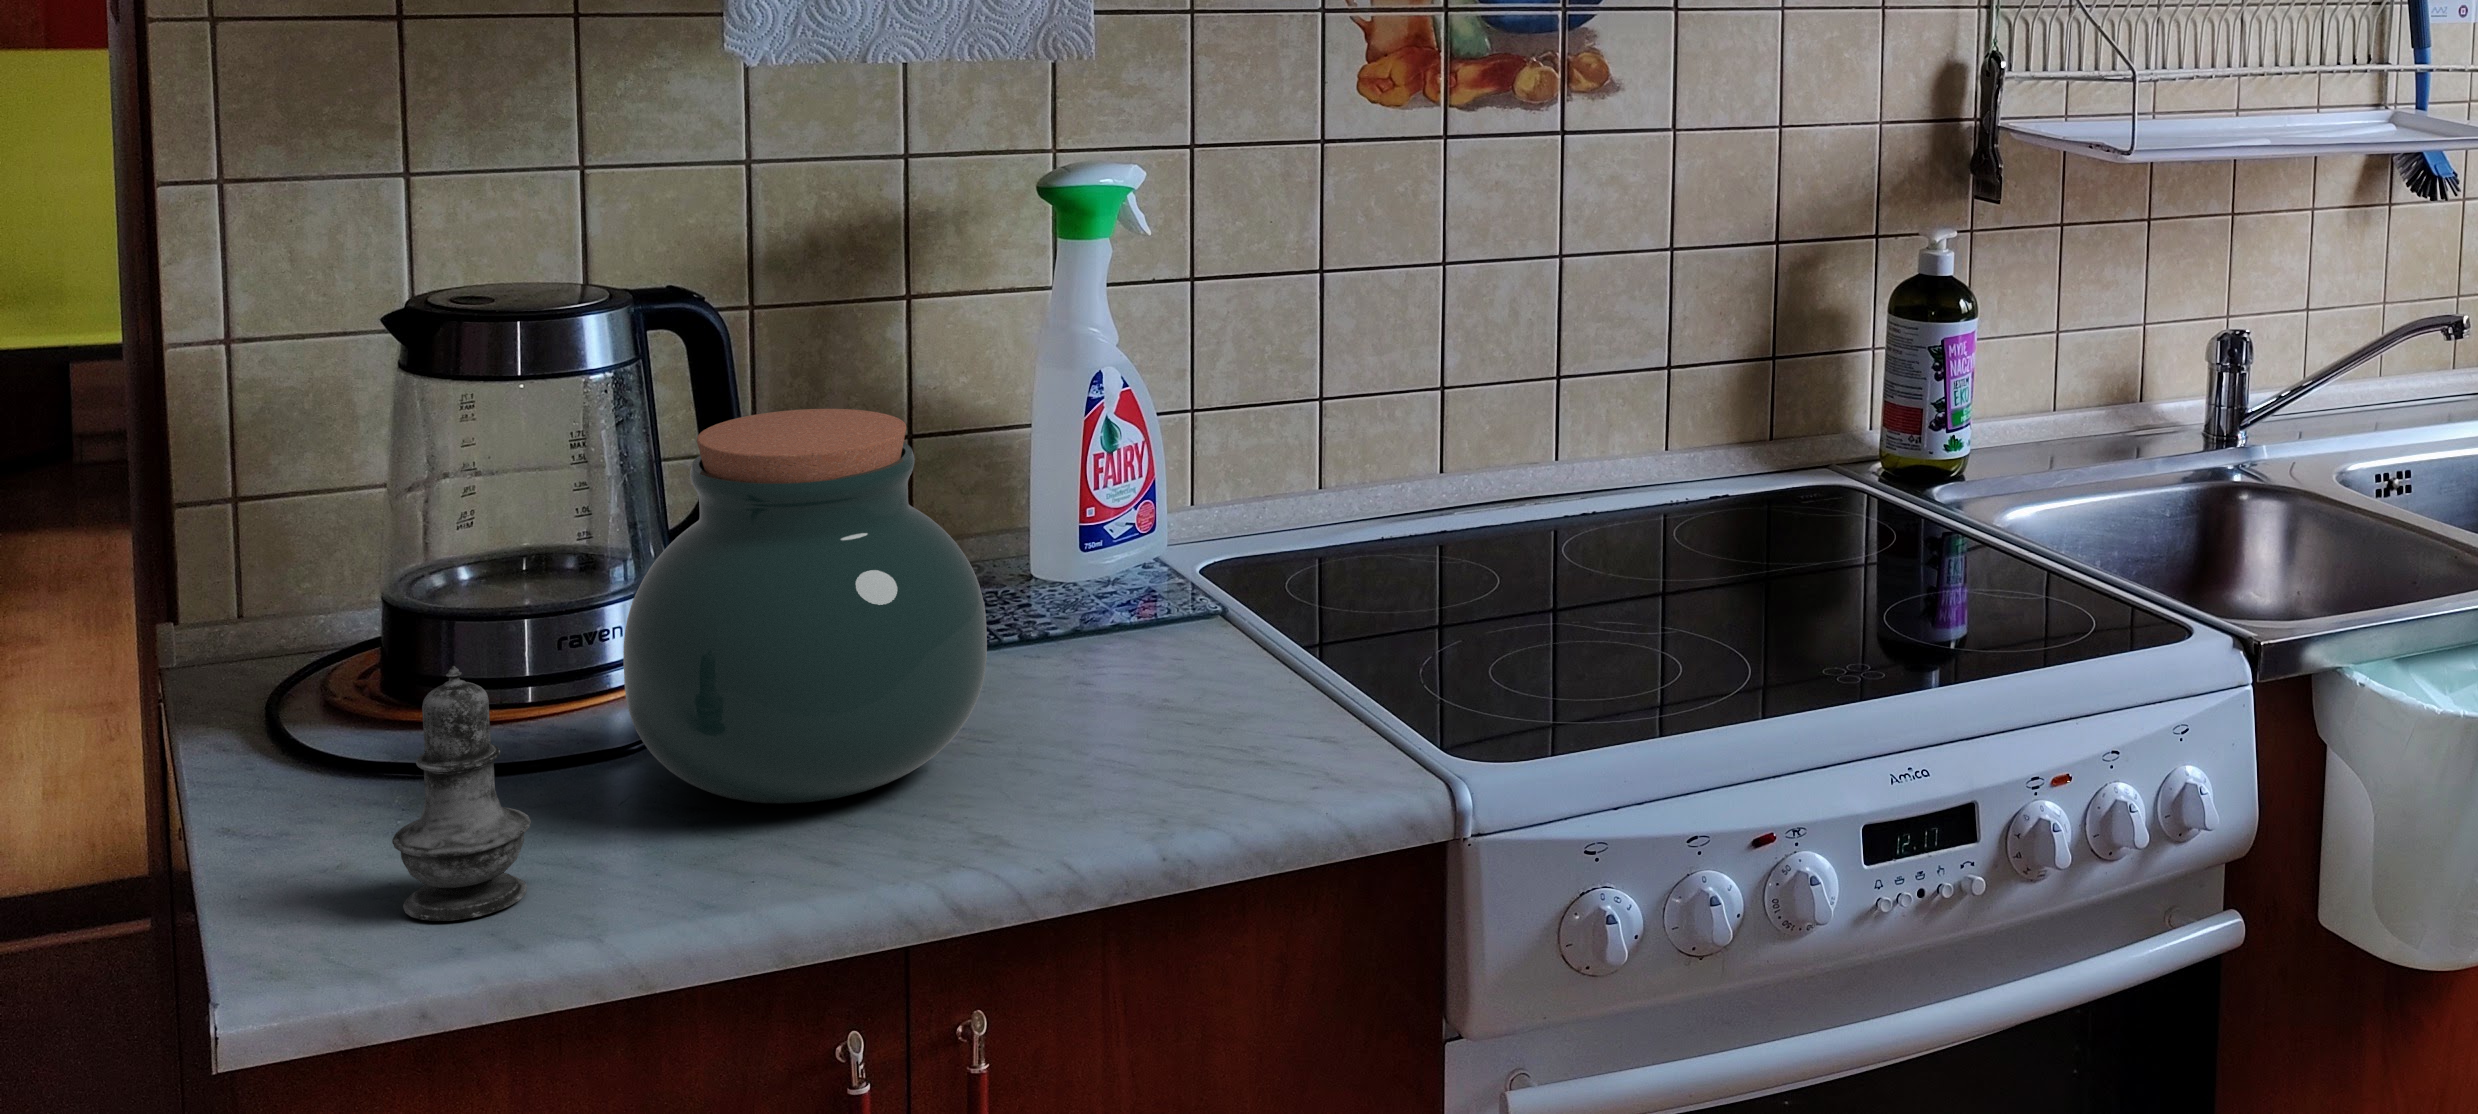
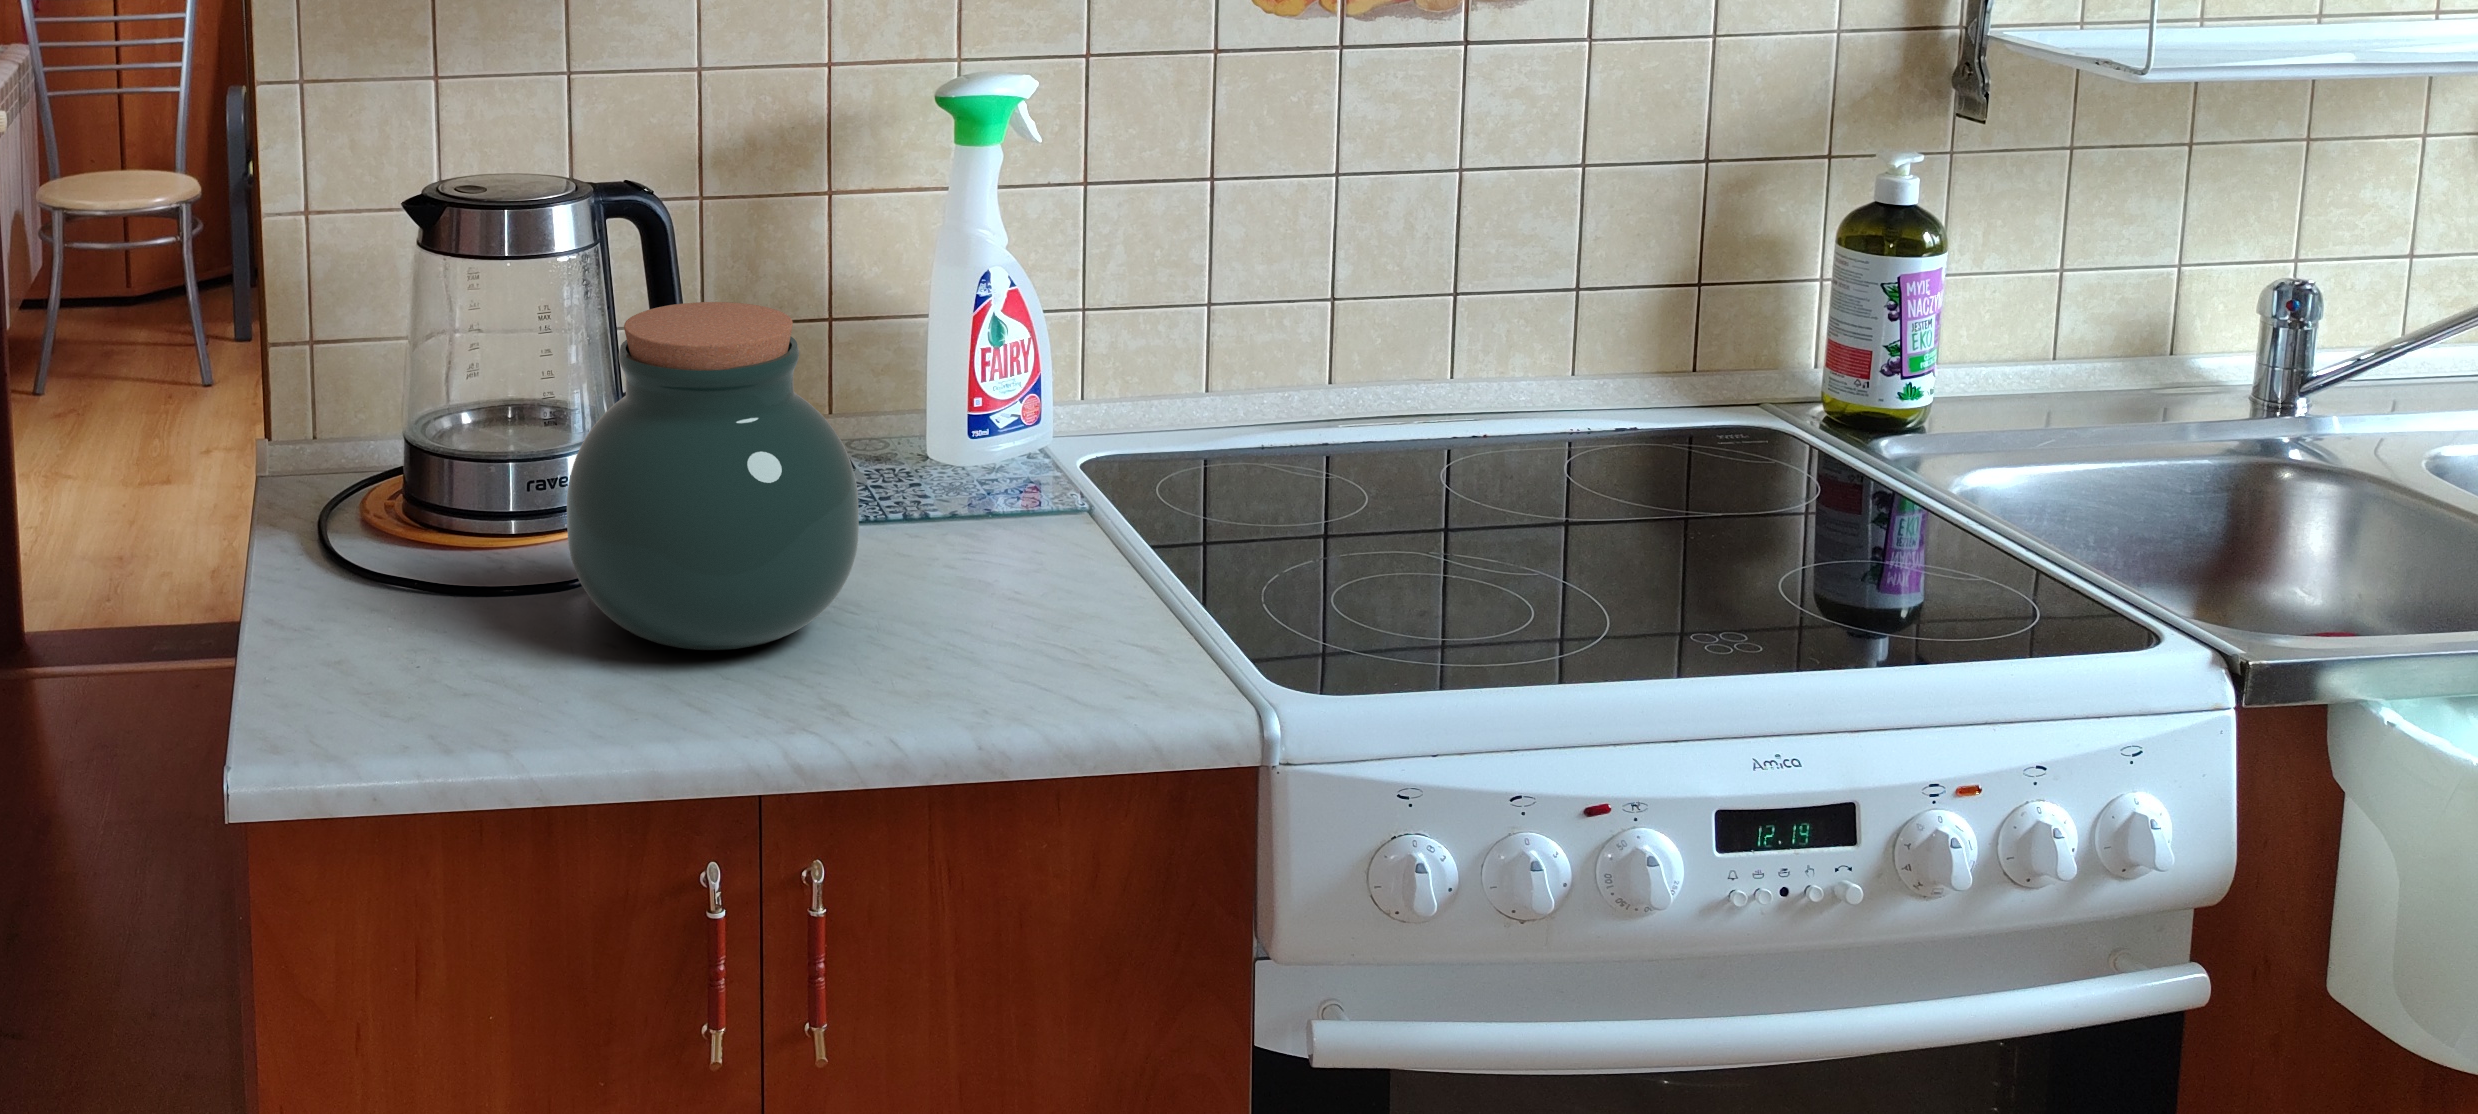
salt shaker: present [392,666,531,921] -> none [388,506,487,715]

